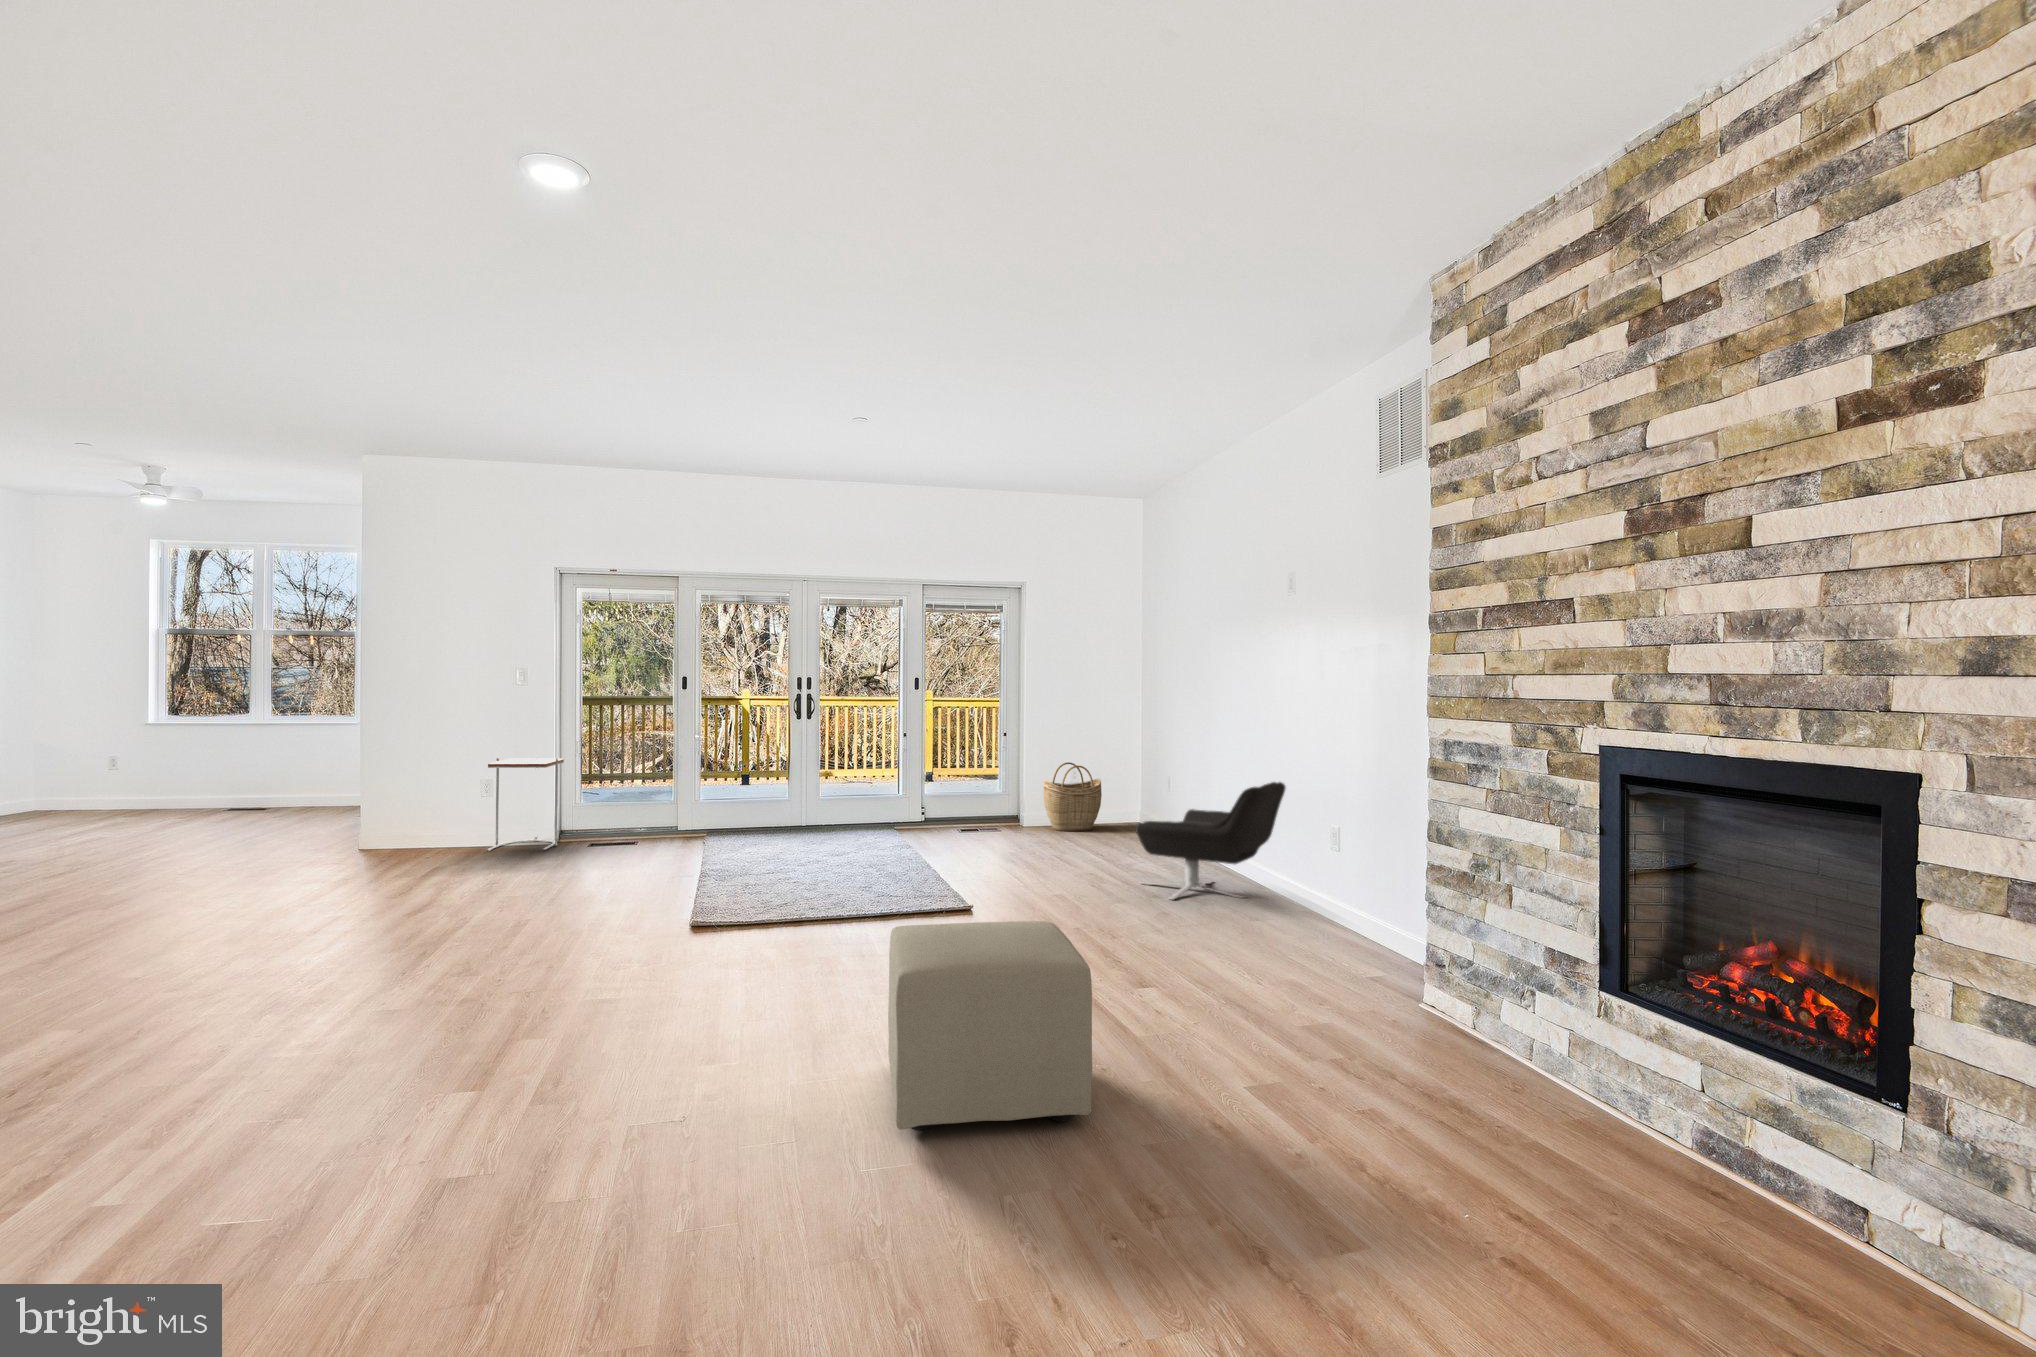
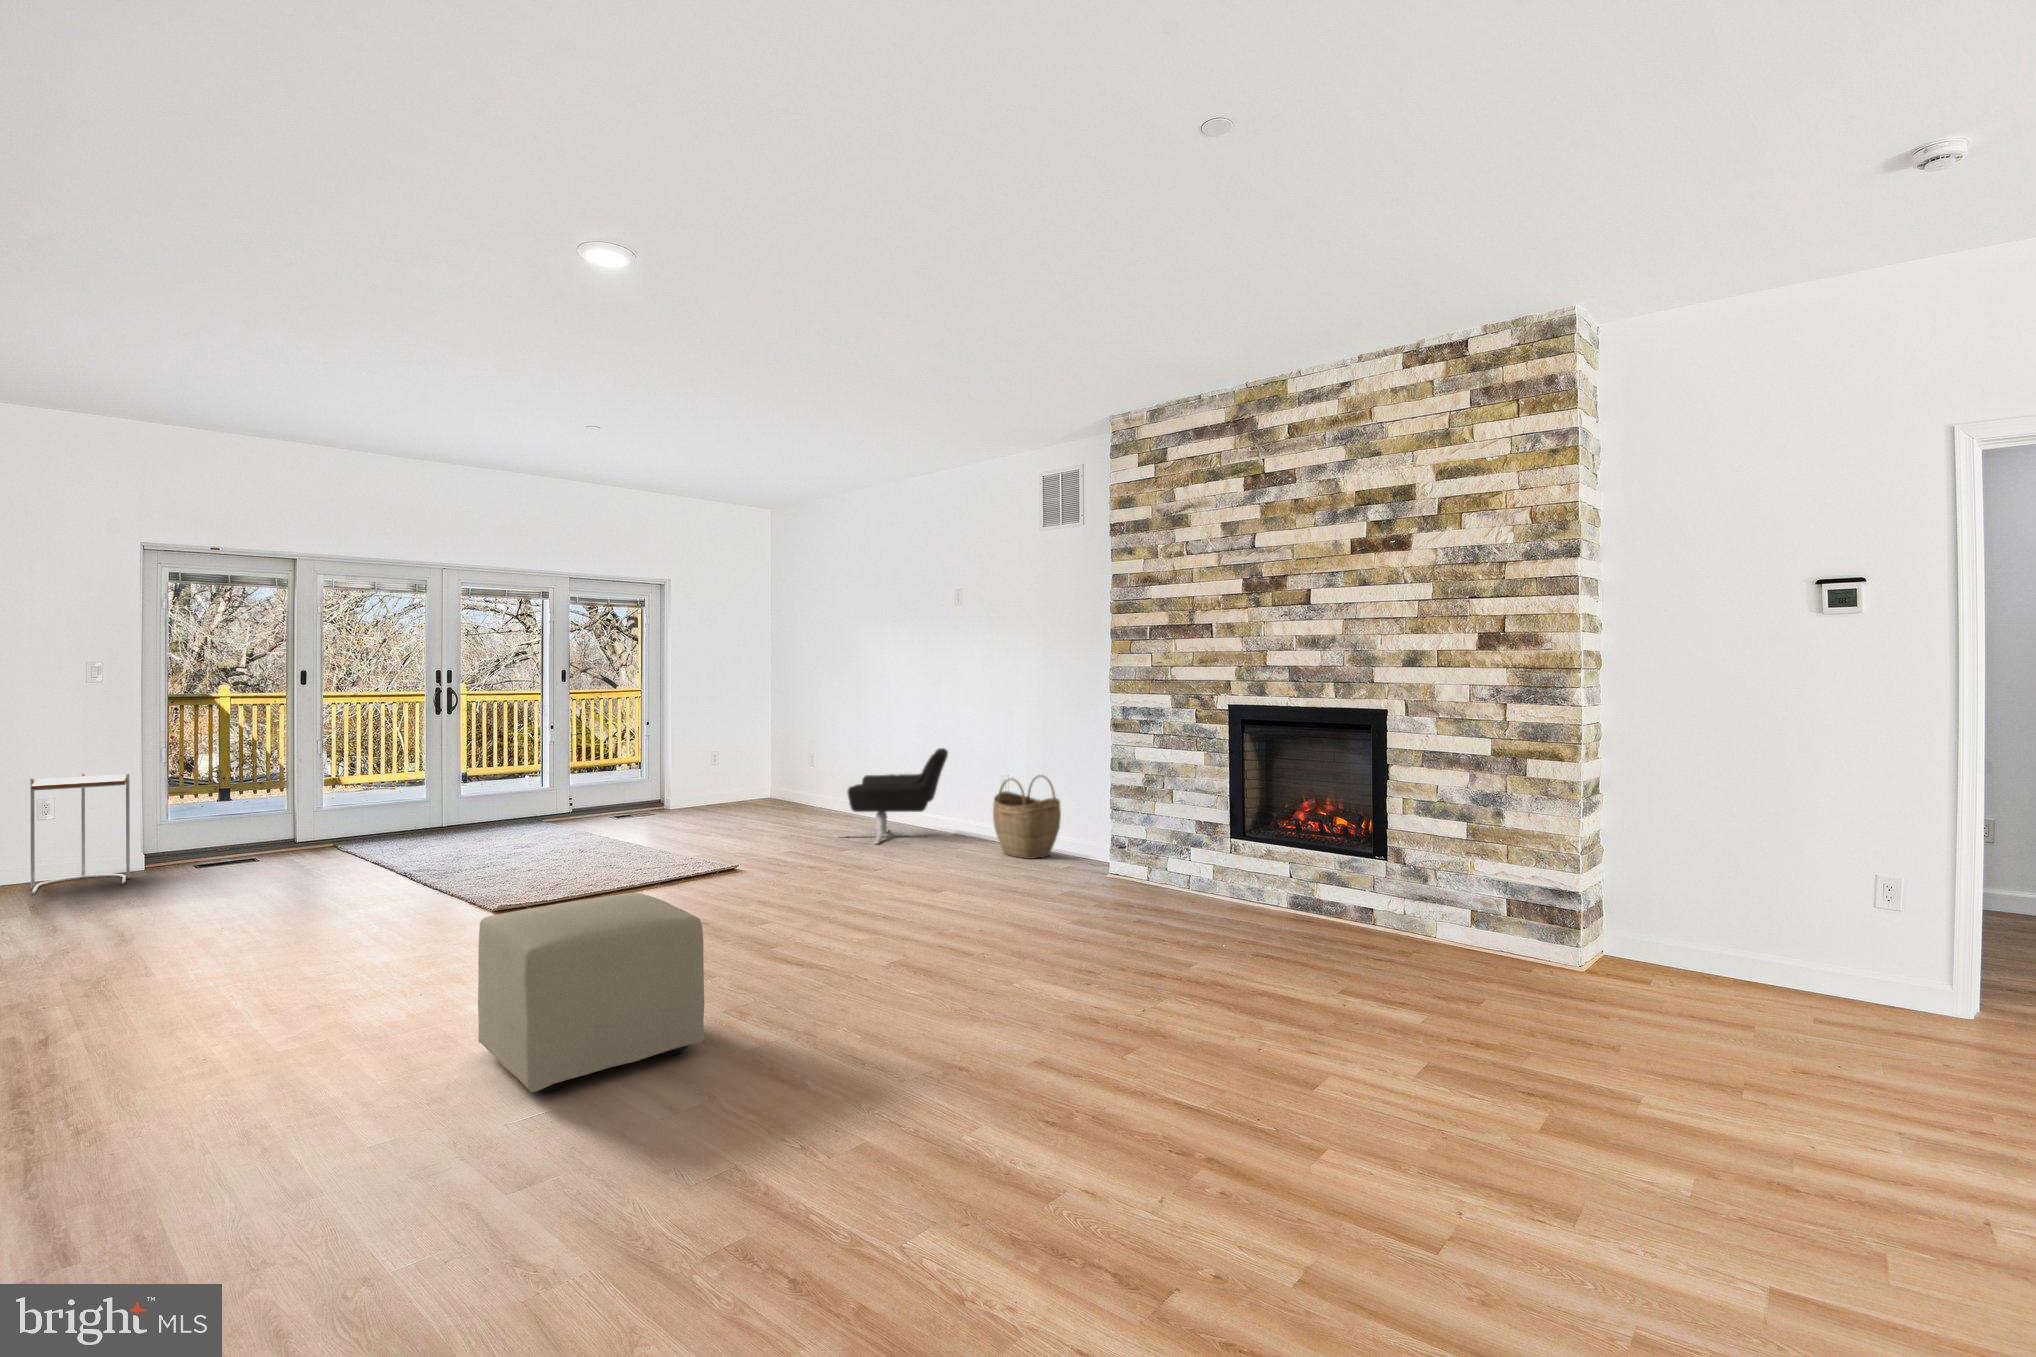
woven basket: present [1044,762,1102,831] -> present [993,775,1061,859]
ottoman: present [888,921,1092,1132] -> present [478,893,705,1093]

